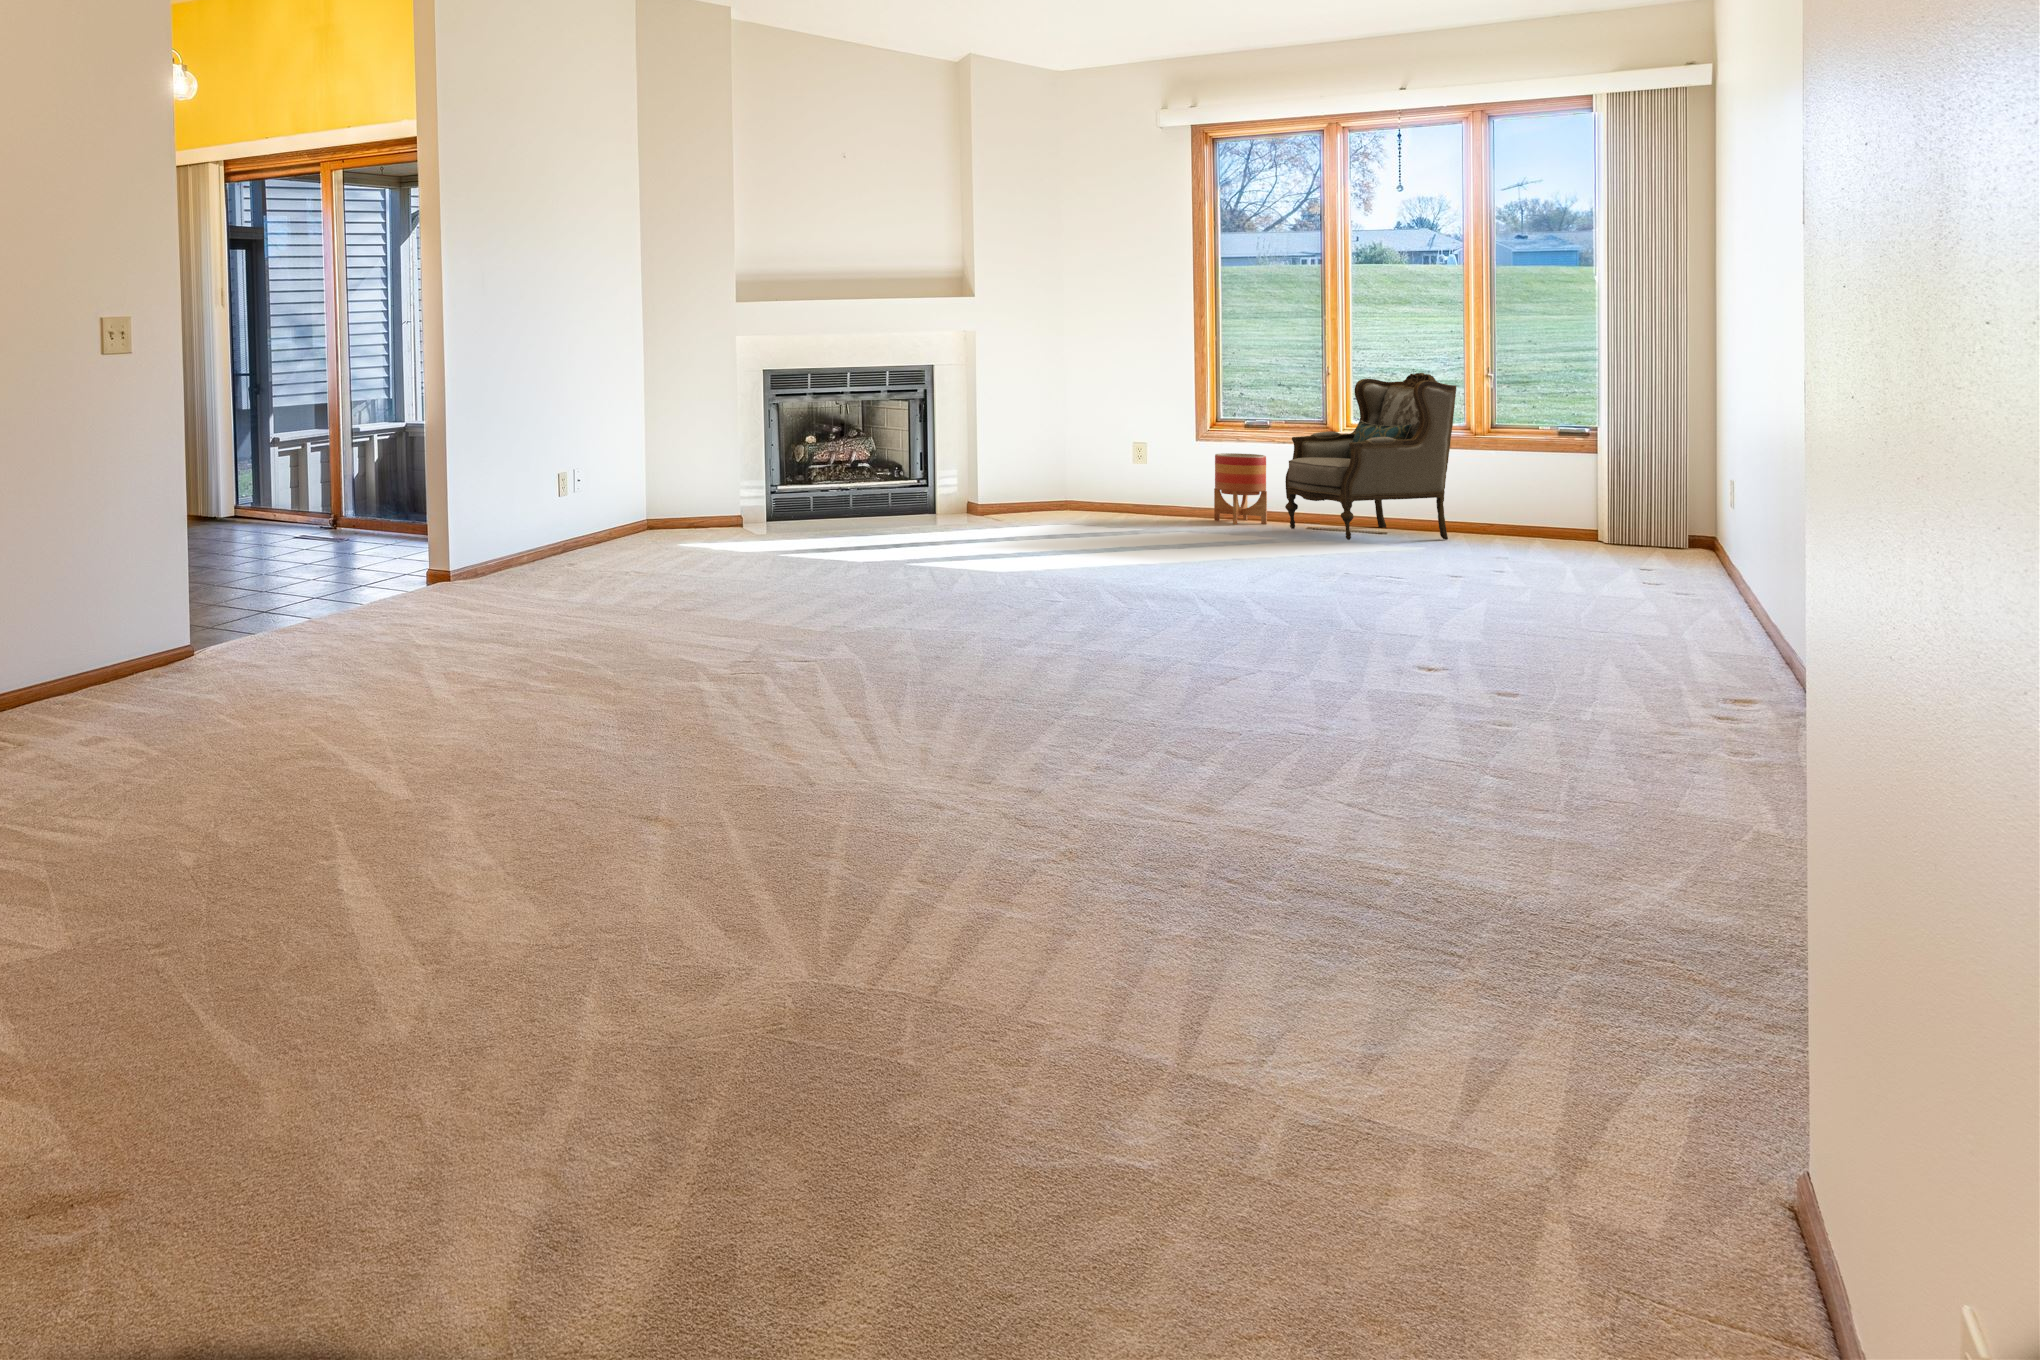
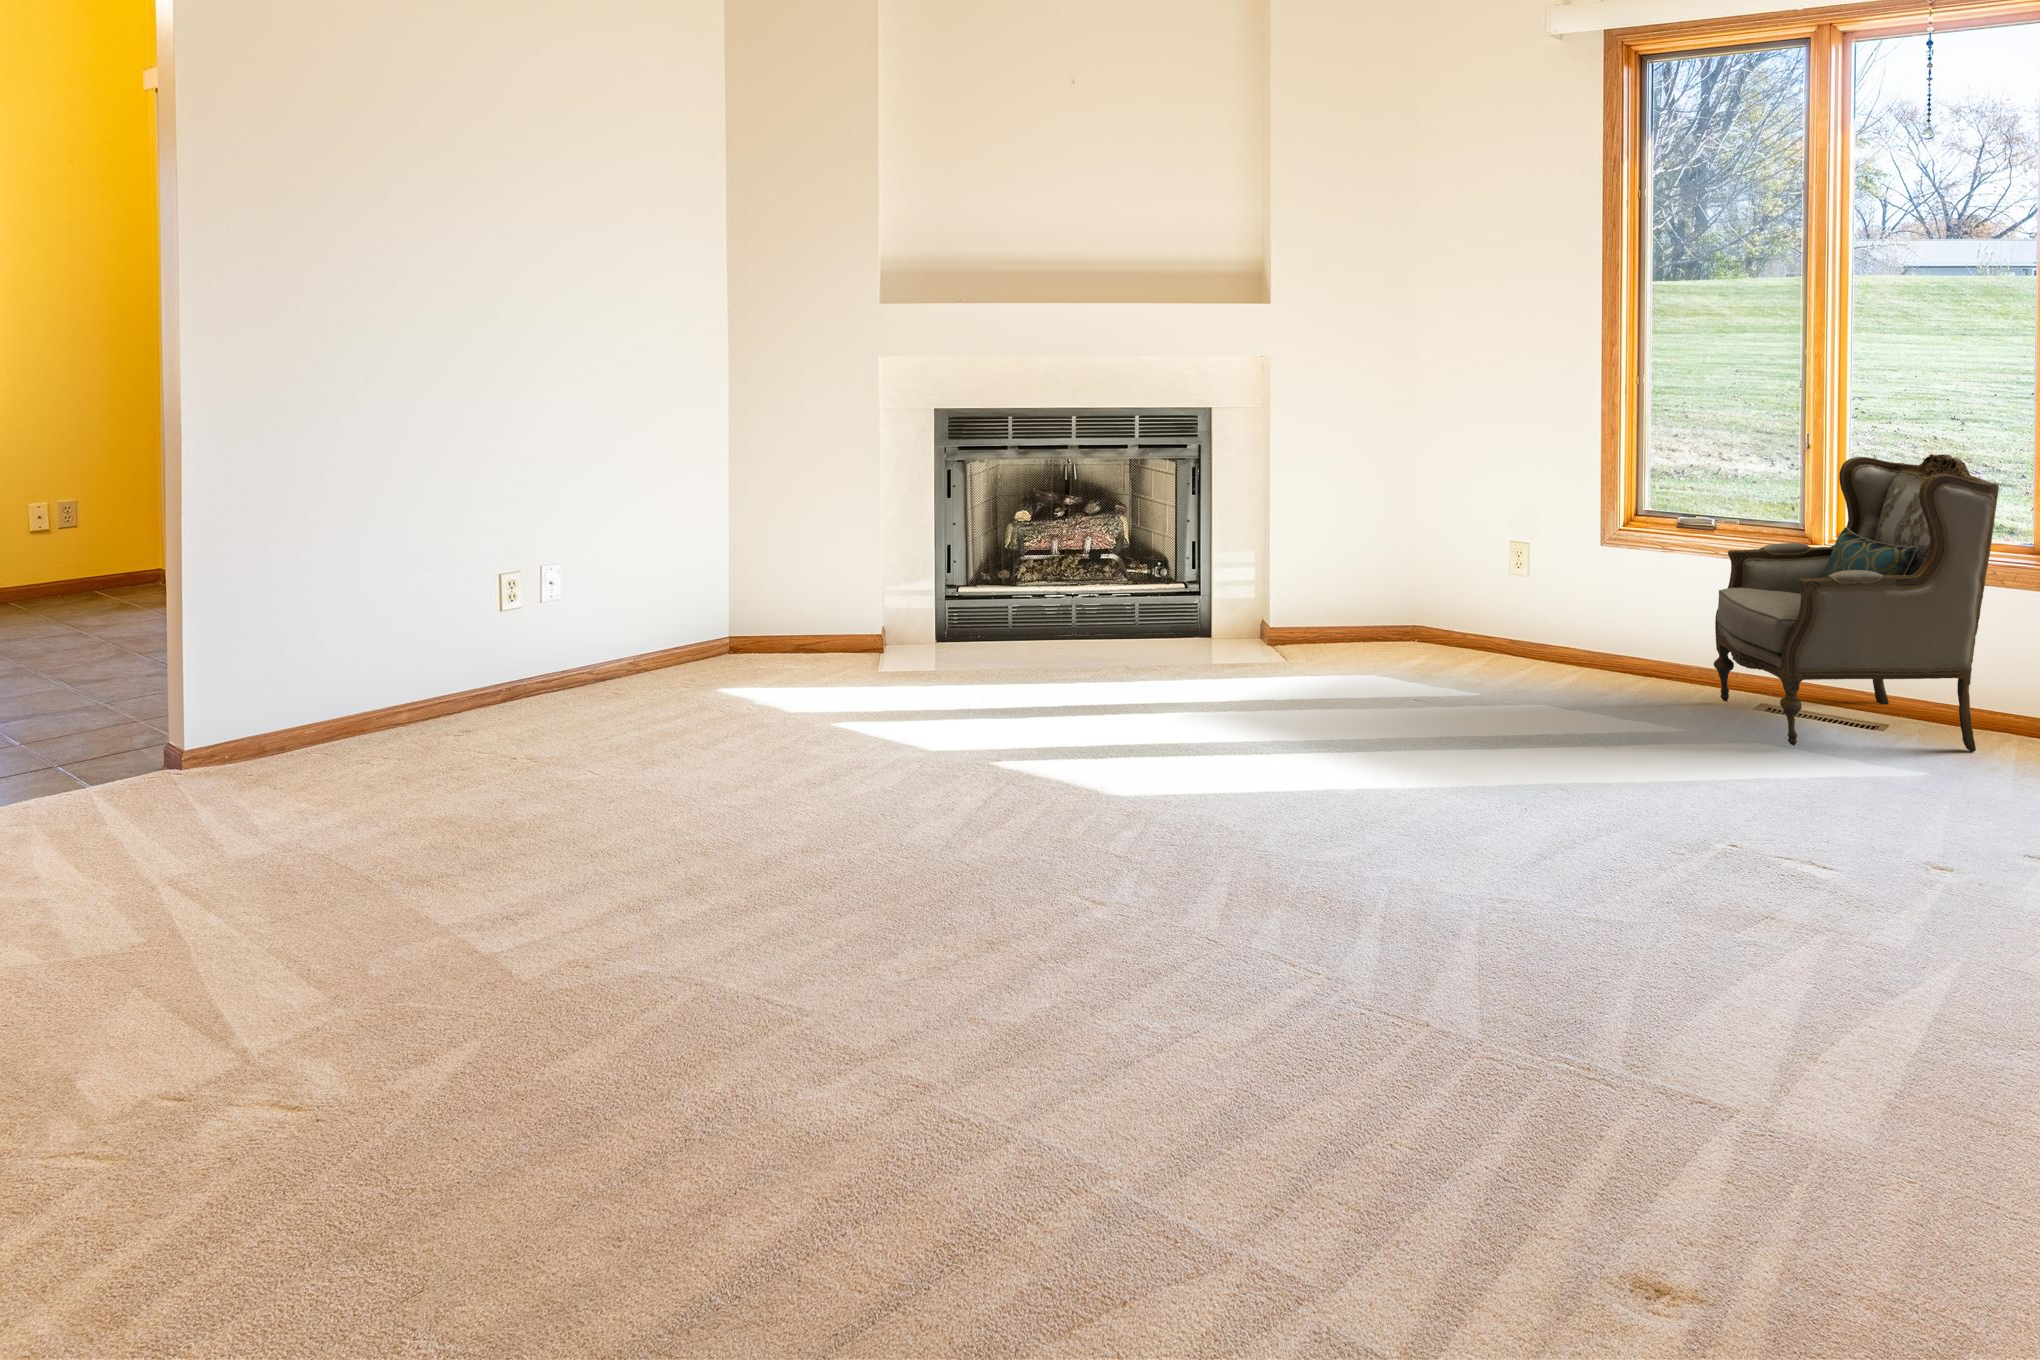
planter: present [1214,453,1267,524] -> none [1620,561,1701,681]

